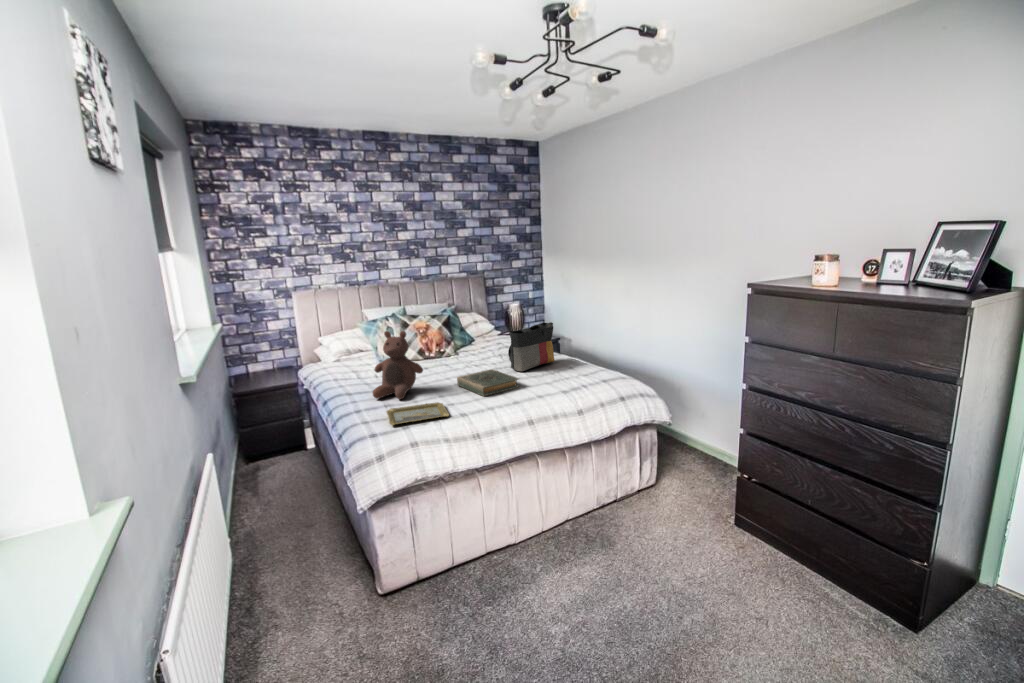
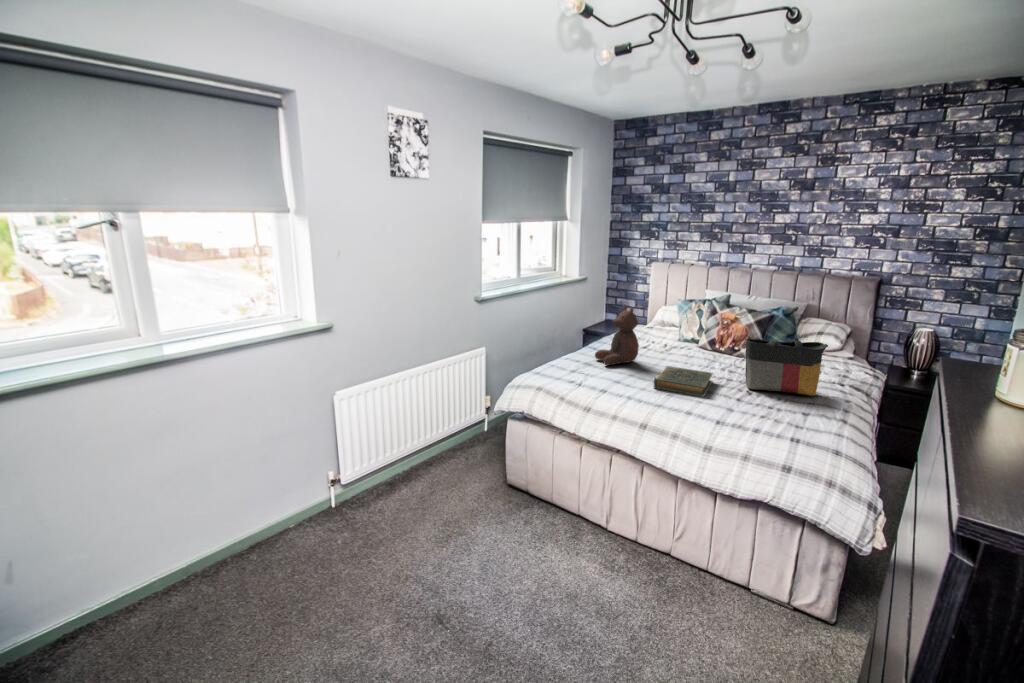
tray: present [387,402,449,425] -> none [552,365,612,385]

